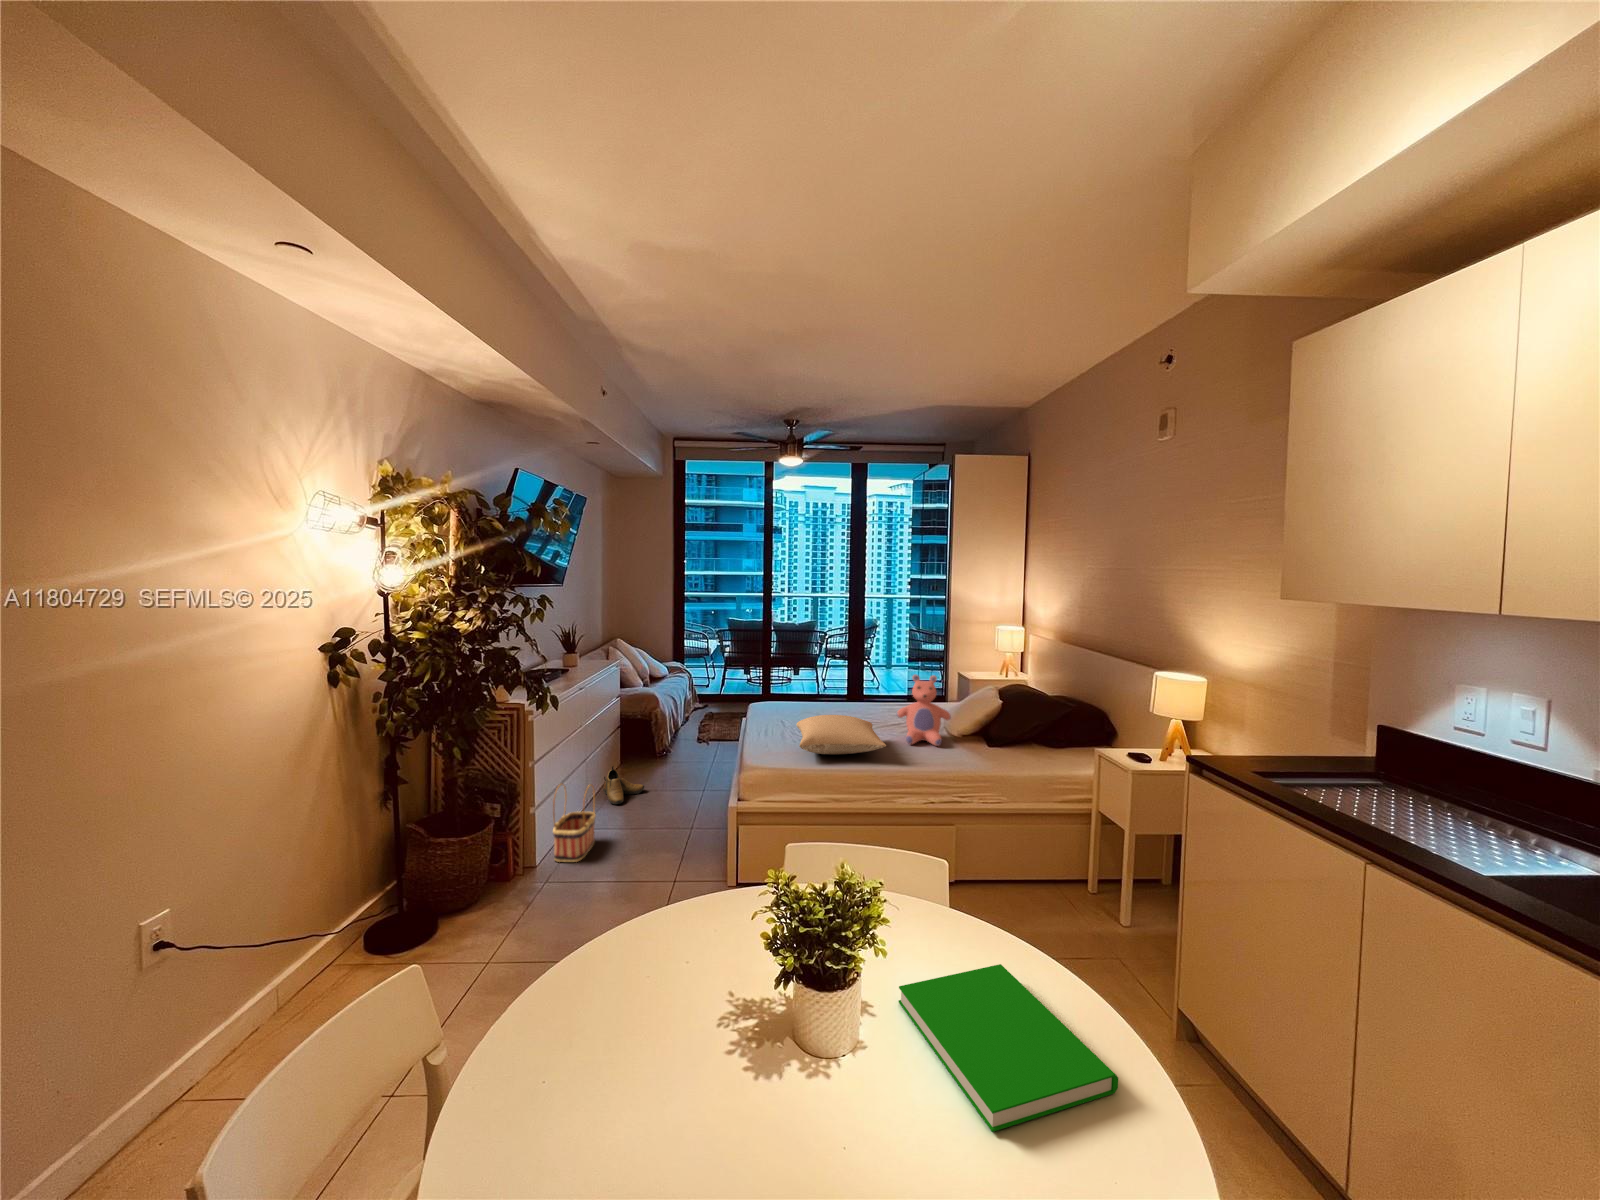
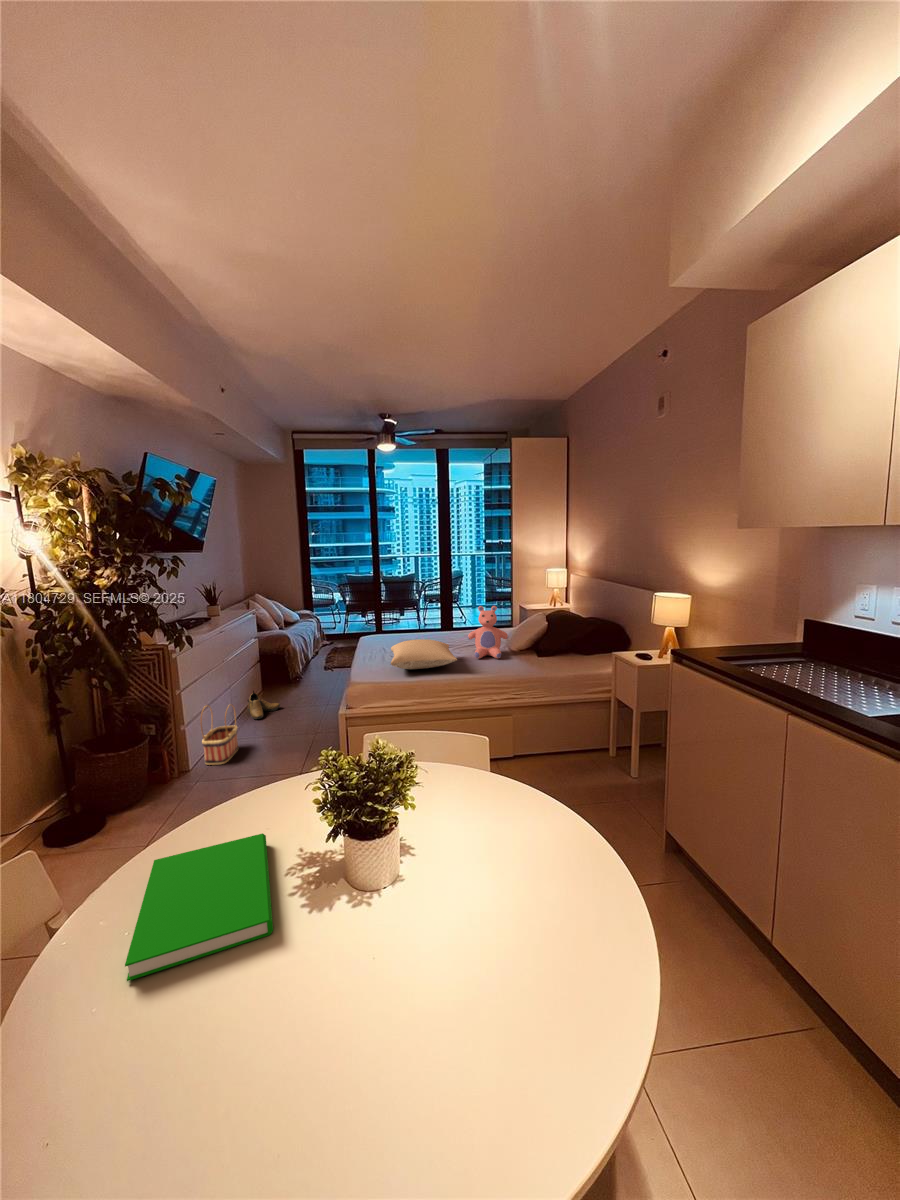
book: present [899,964,1118,1132] -> present [125,833,273,981]

